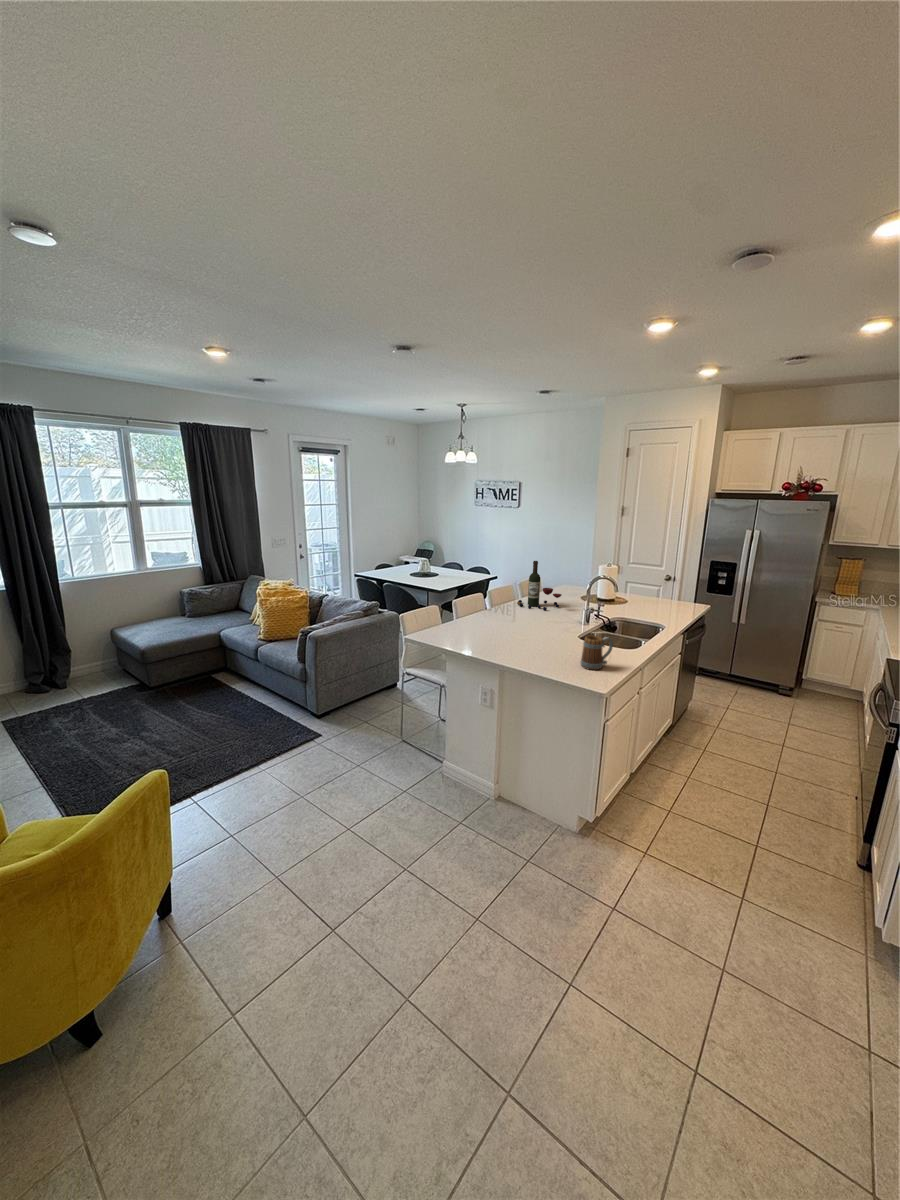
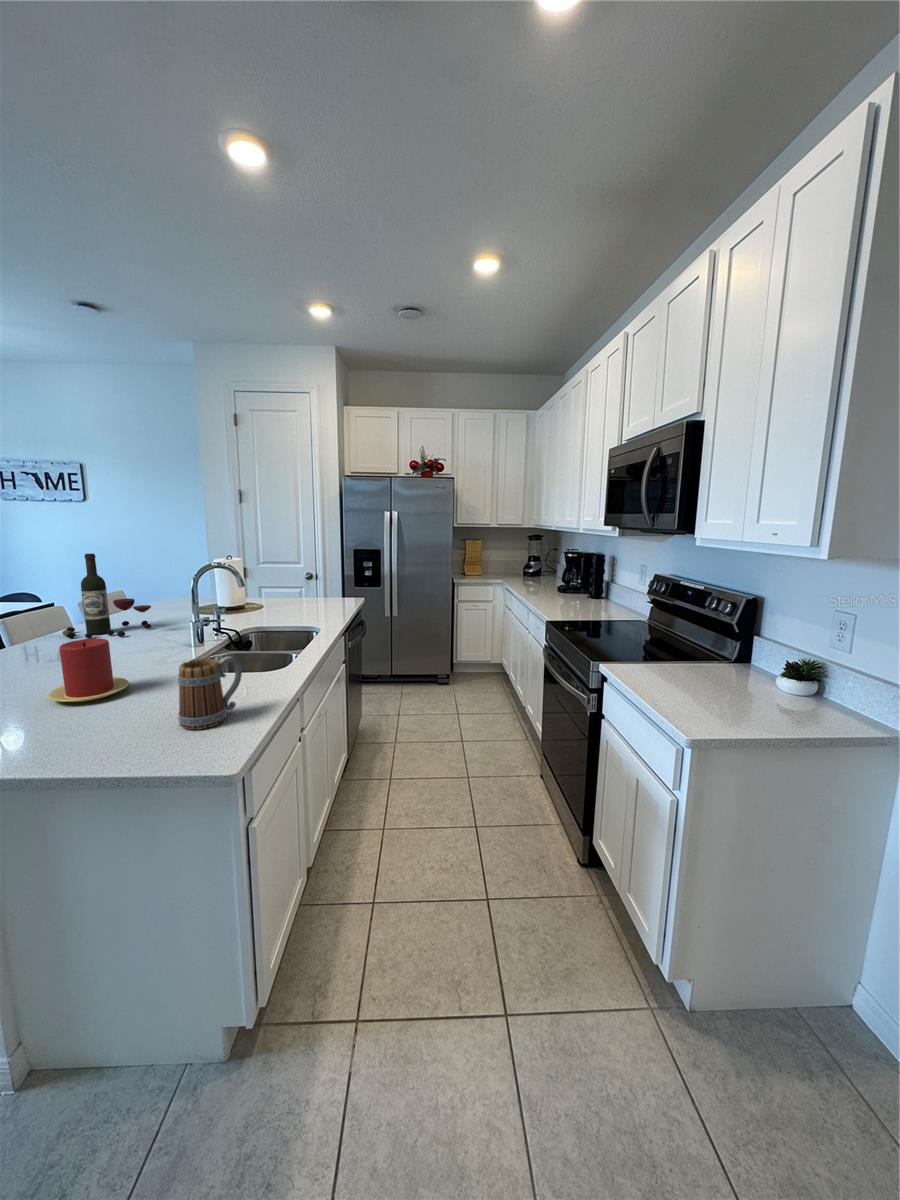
candle: none [524,614,556,644] -> present [48,638,129,702]

